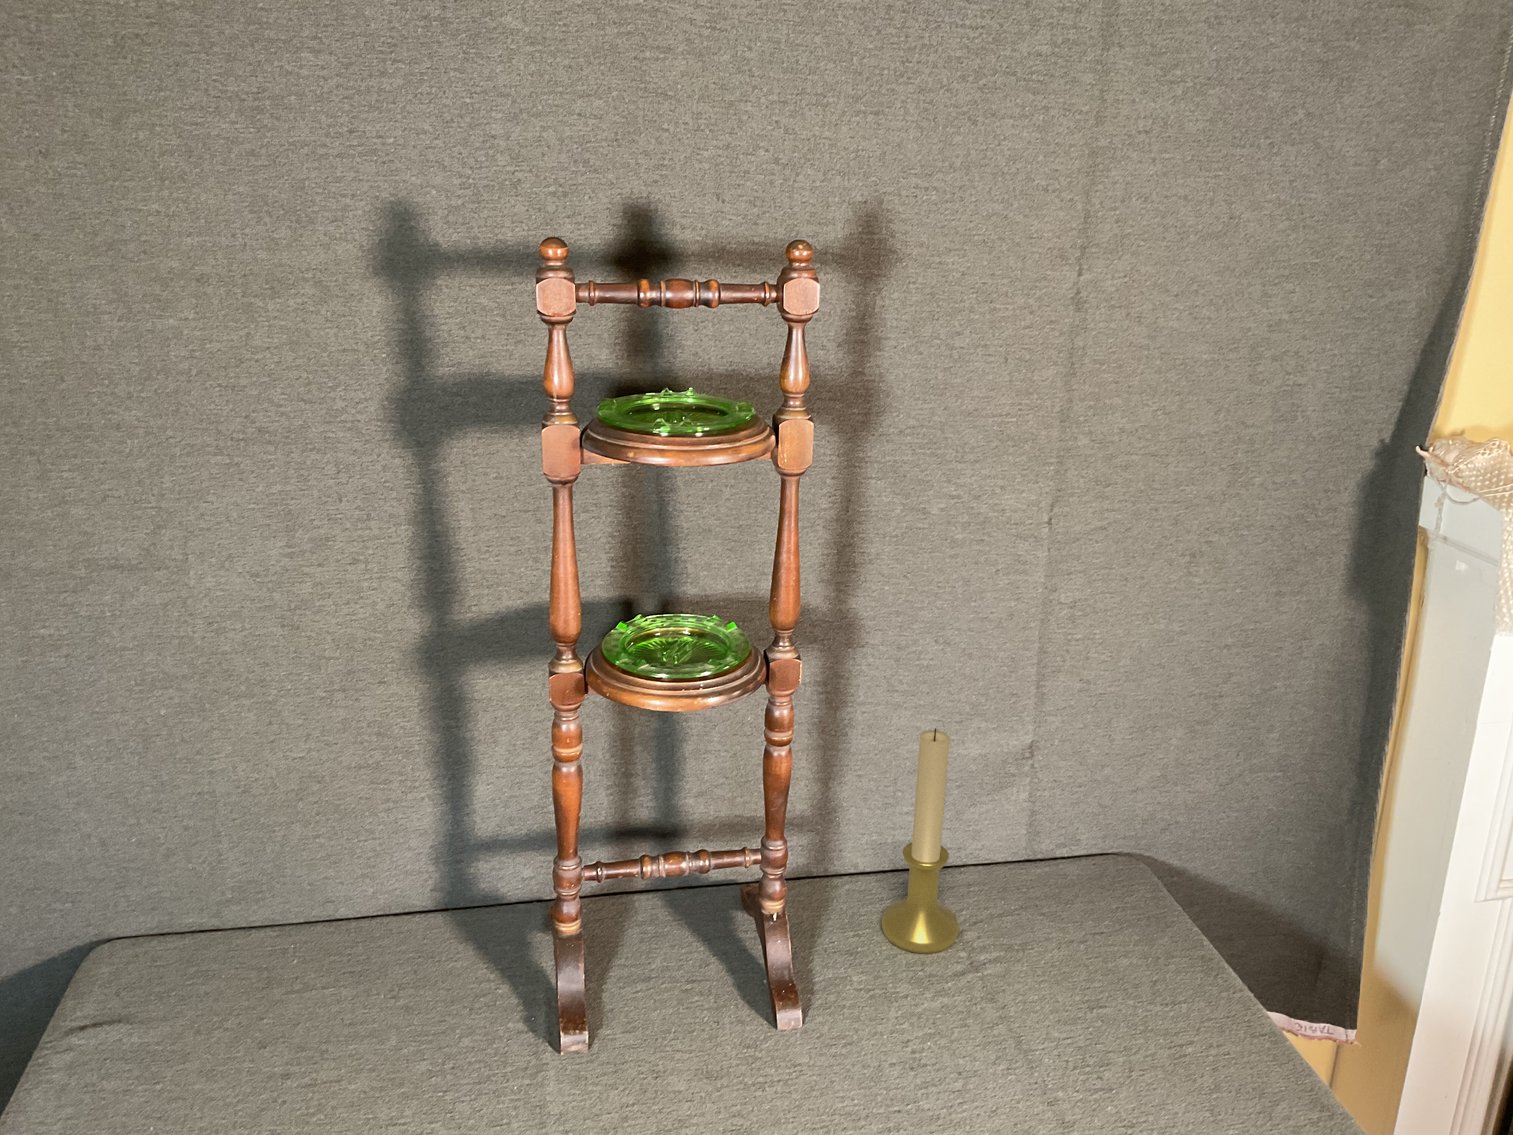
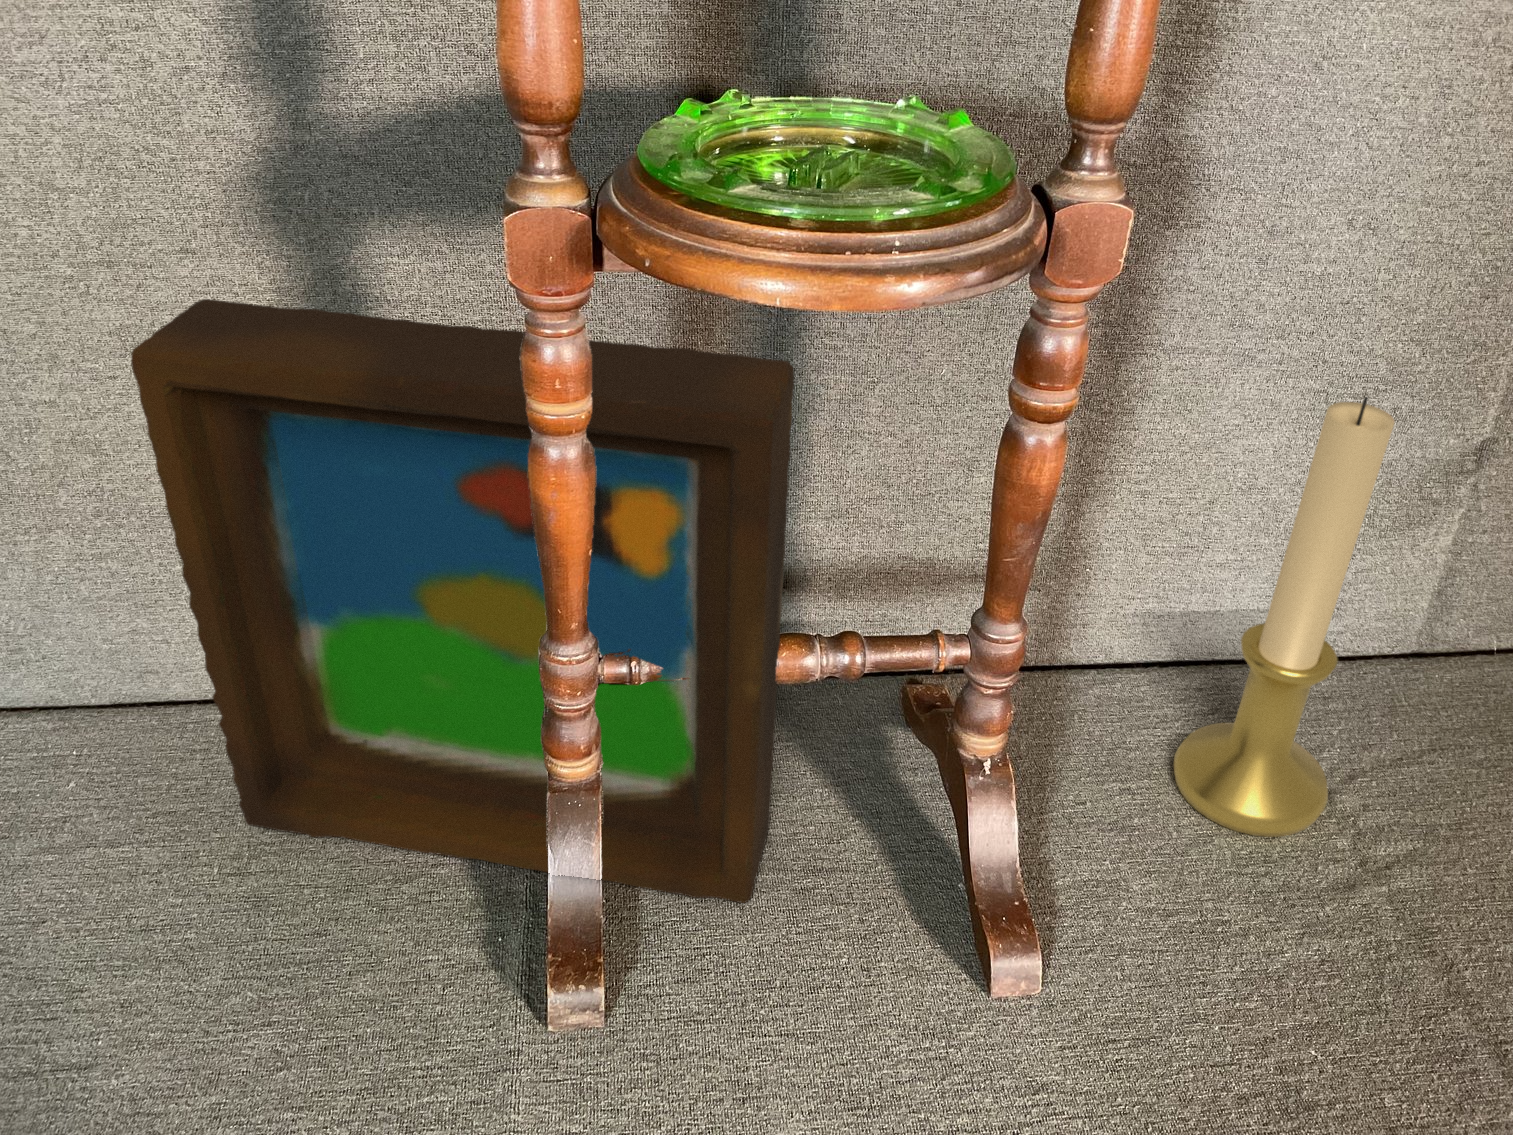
picture frame: none [373,707,670,997] -> present [131,299,794,903]

